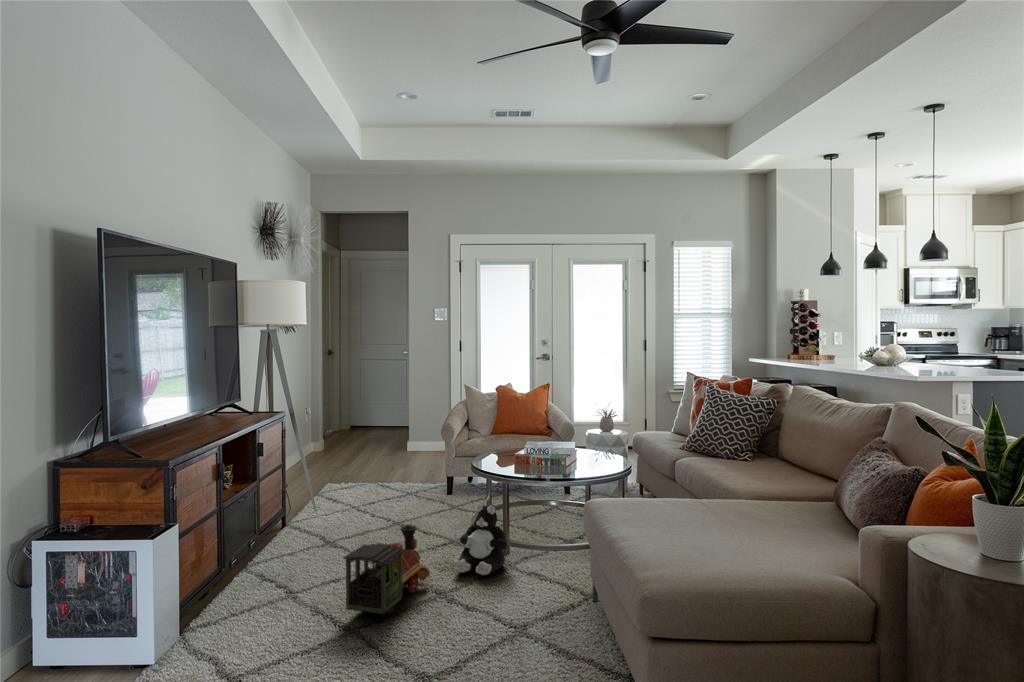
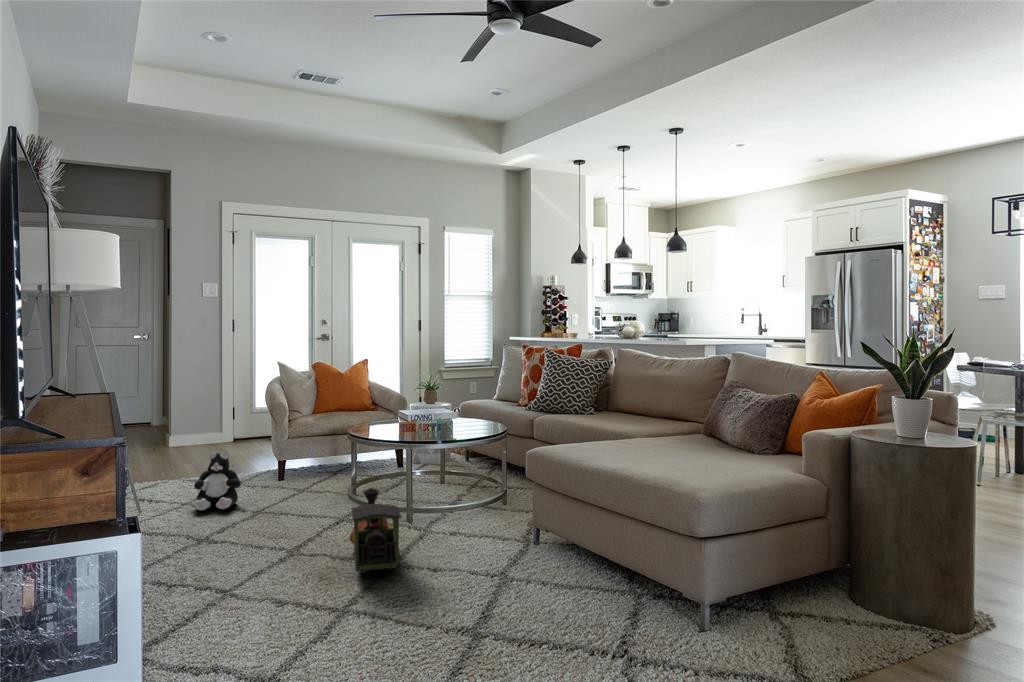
plush toy: present [454,504,507,575] -> present [194,452,241,511]

